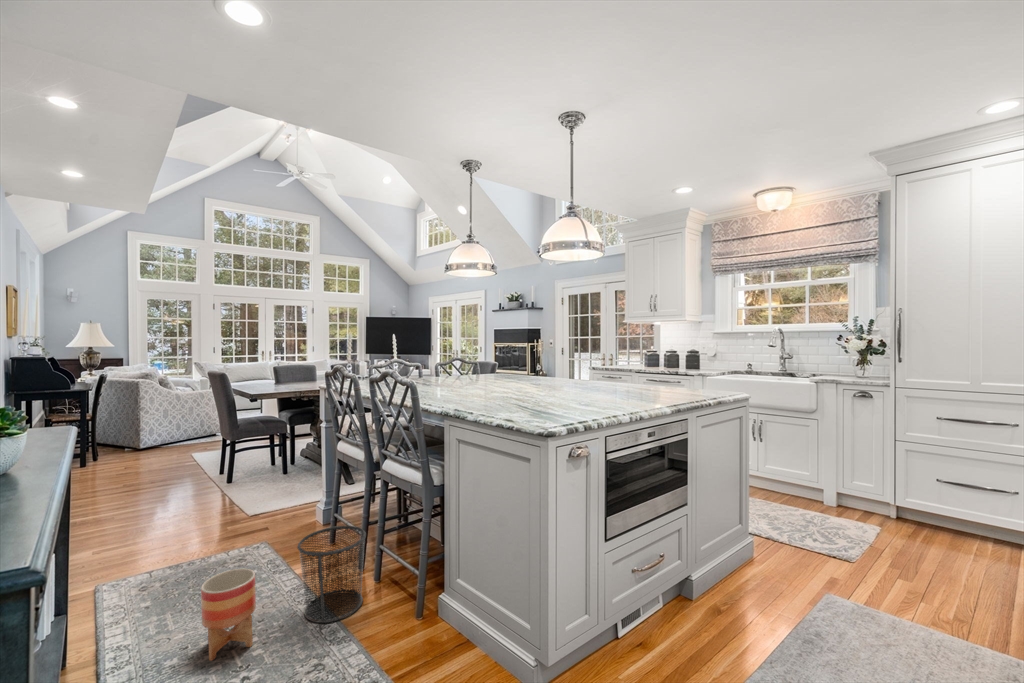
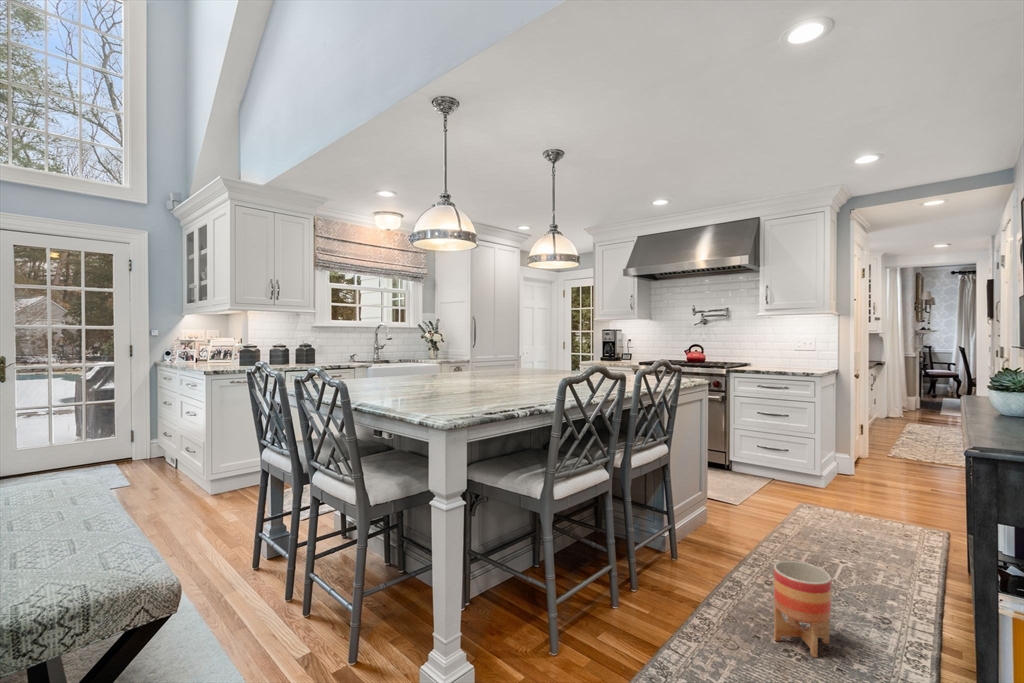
waste bin: present [297,526,366,623] -> none [662,516,735,615]

